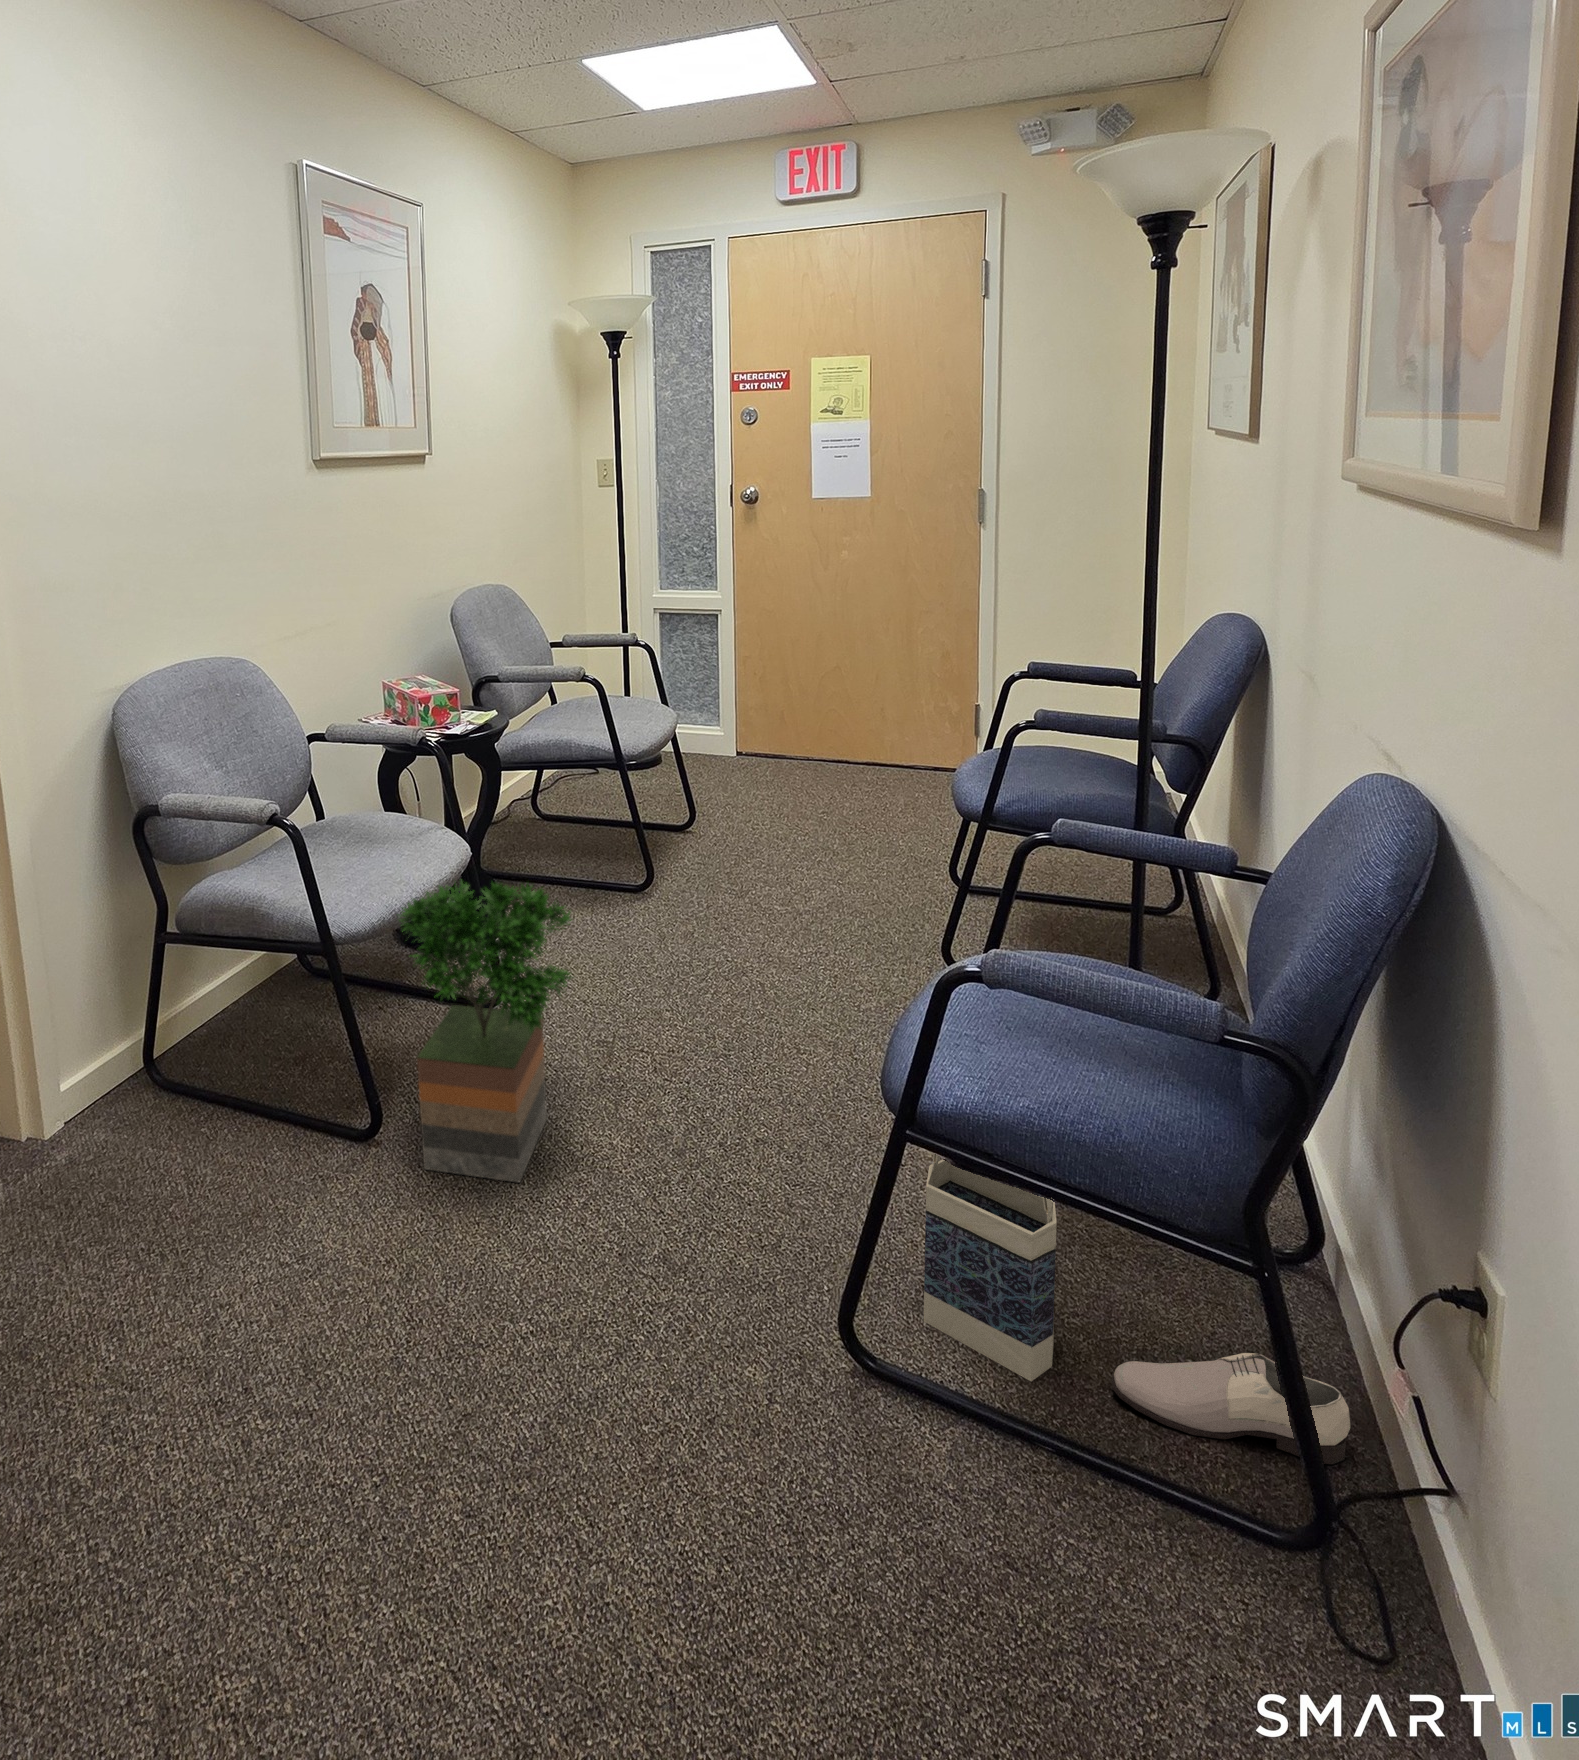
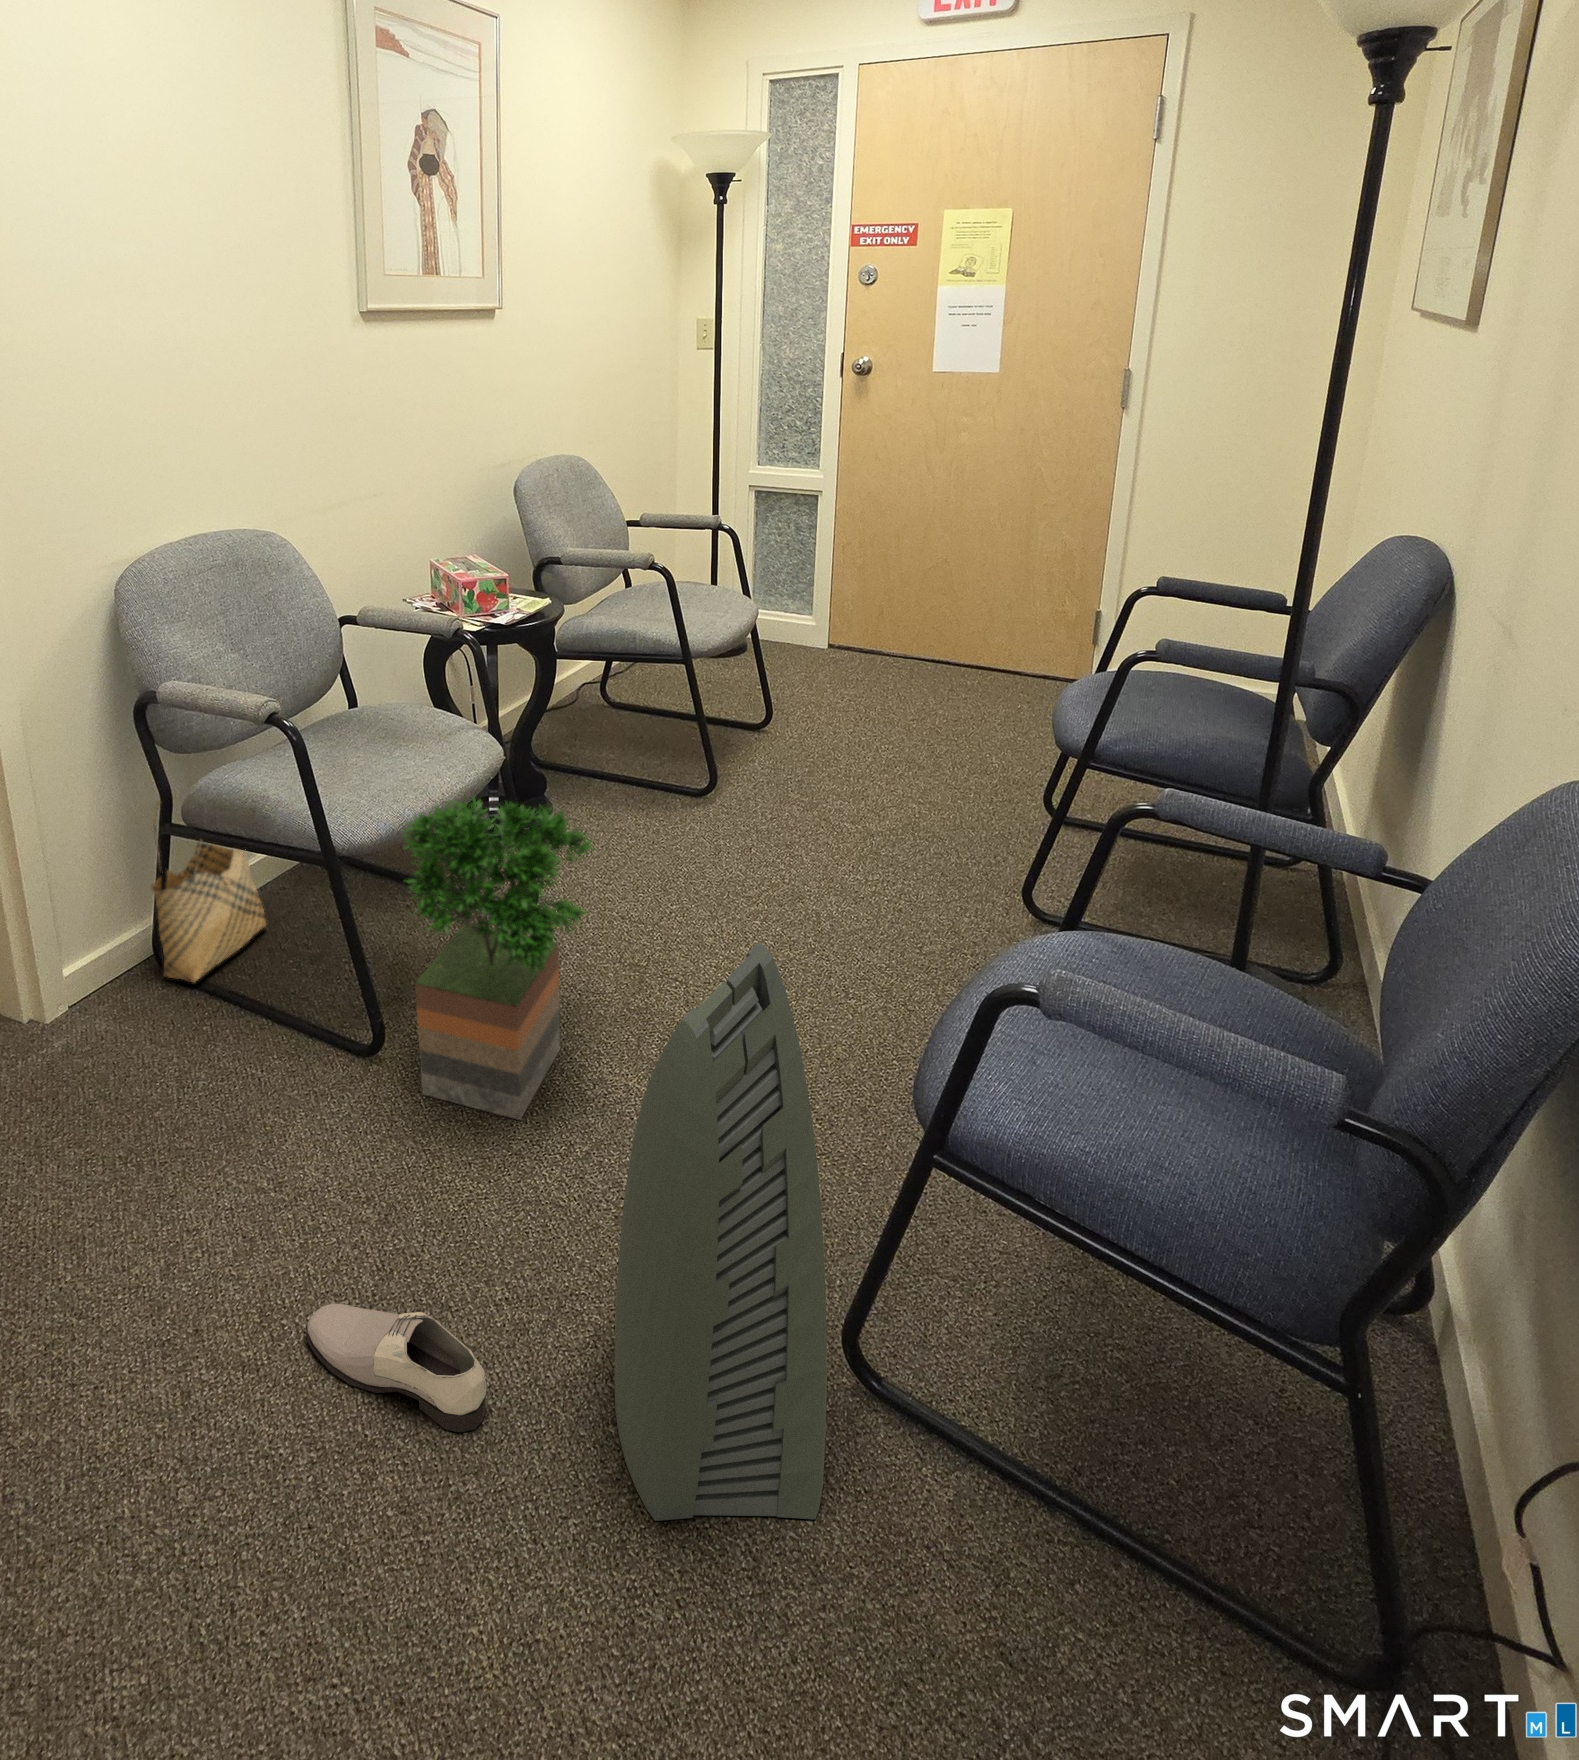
woven basket: none [145,908,248,1091] -> present [151,801,266,982]
air purifier: none [641,959,837,1496] -> present [614,943,827,1521]
bag: present [924,1153,1057,1382] -> none [943,1085,1110,1428]
shoe: present [1112,1353,1350,1464] -> present [306,1304,487,1433]

